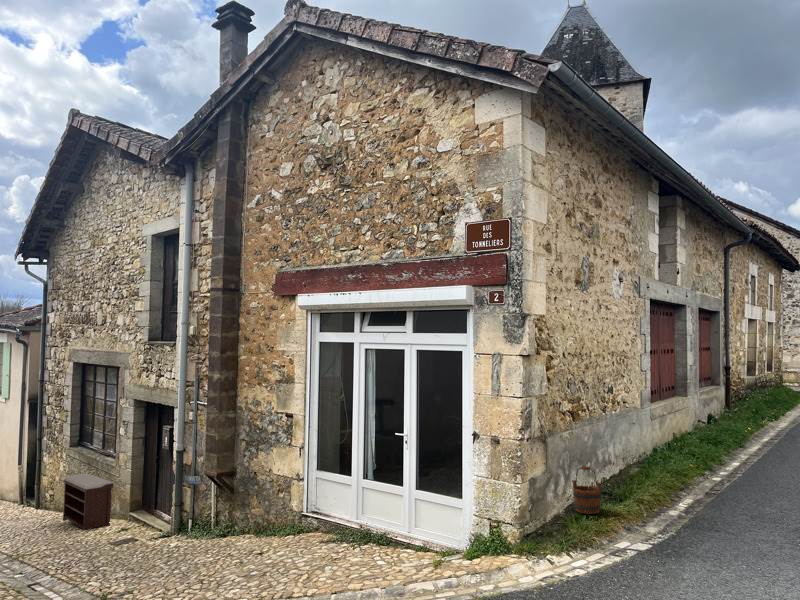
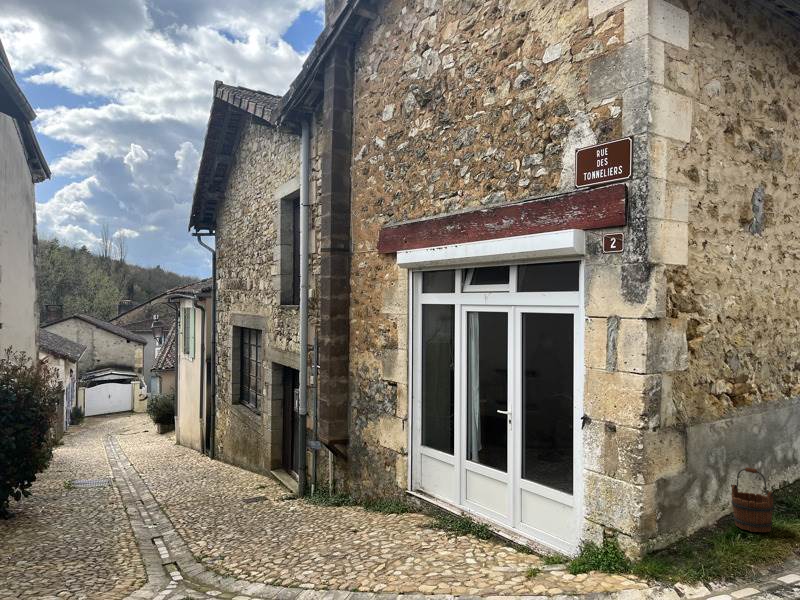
bench: present [63,473,113,531] -> none [223,428,262,484]

